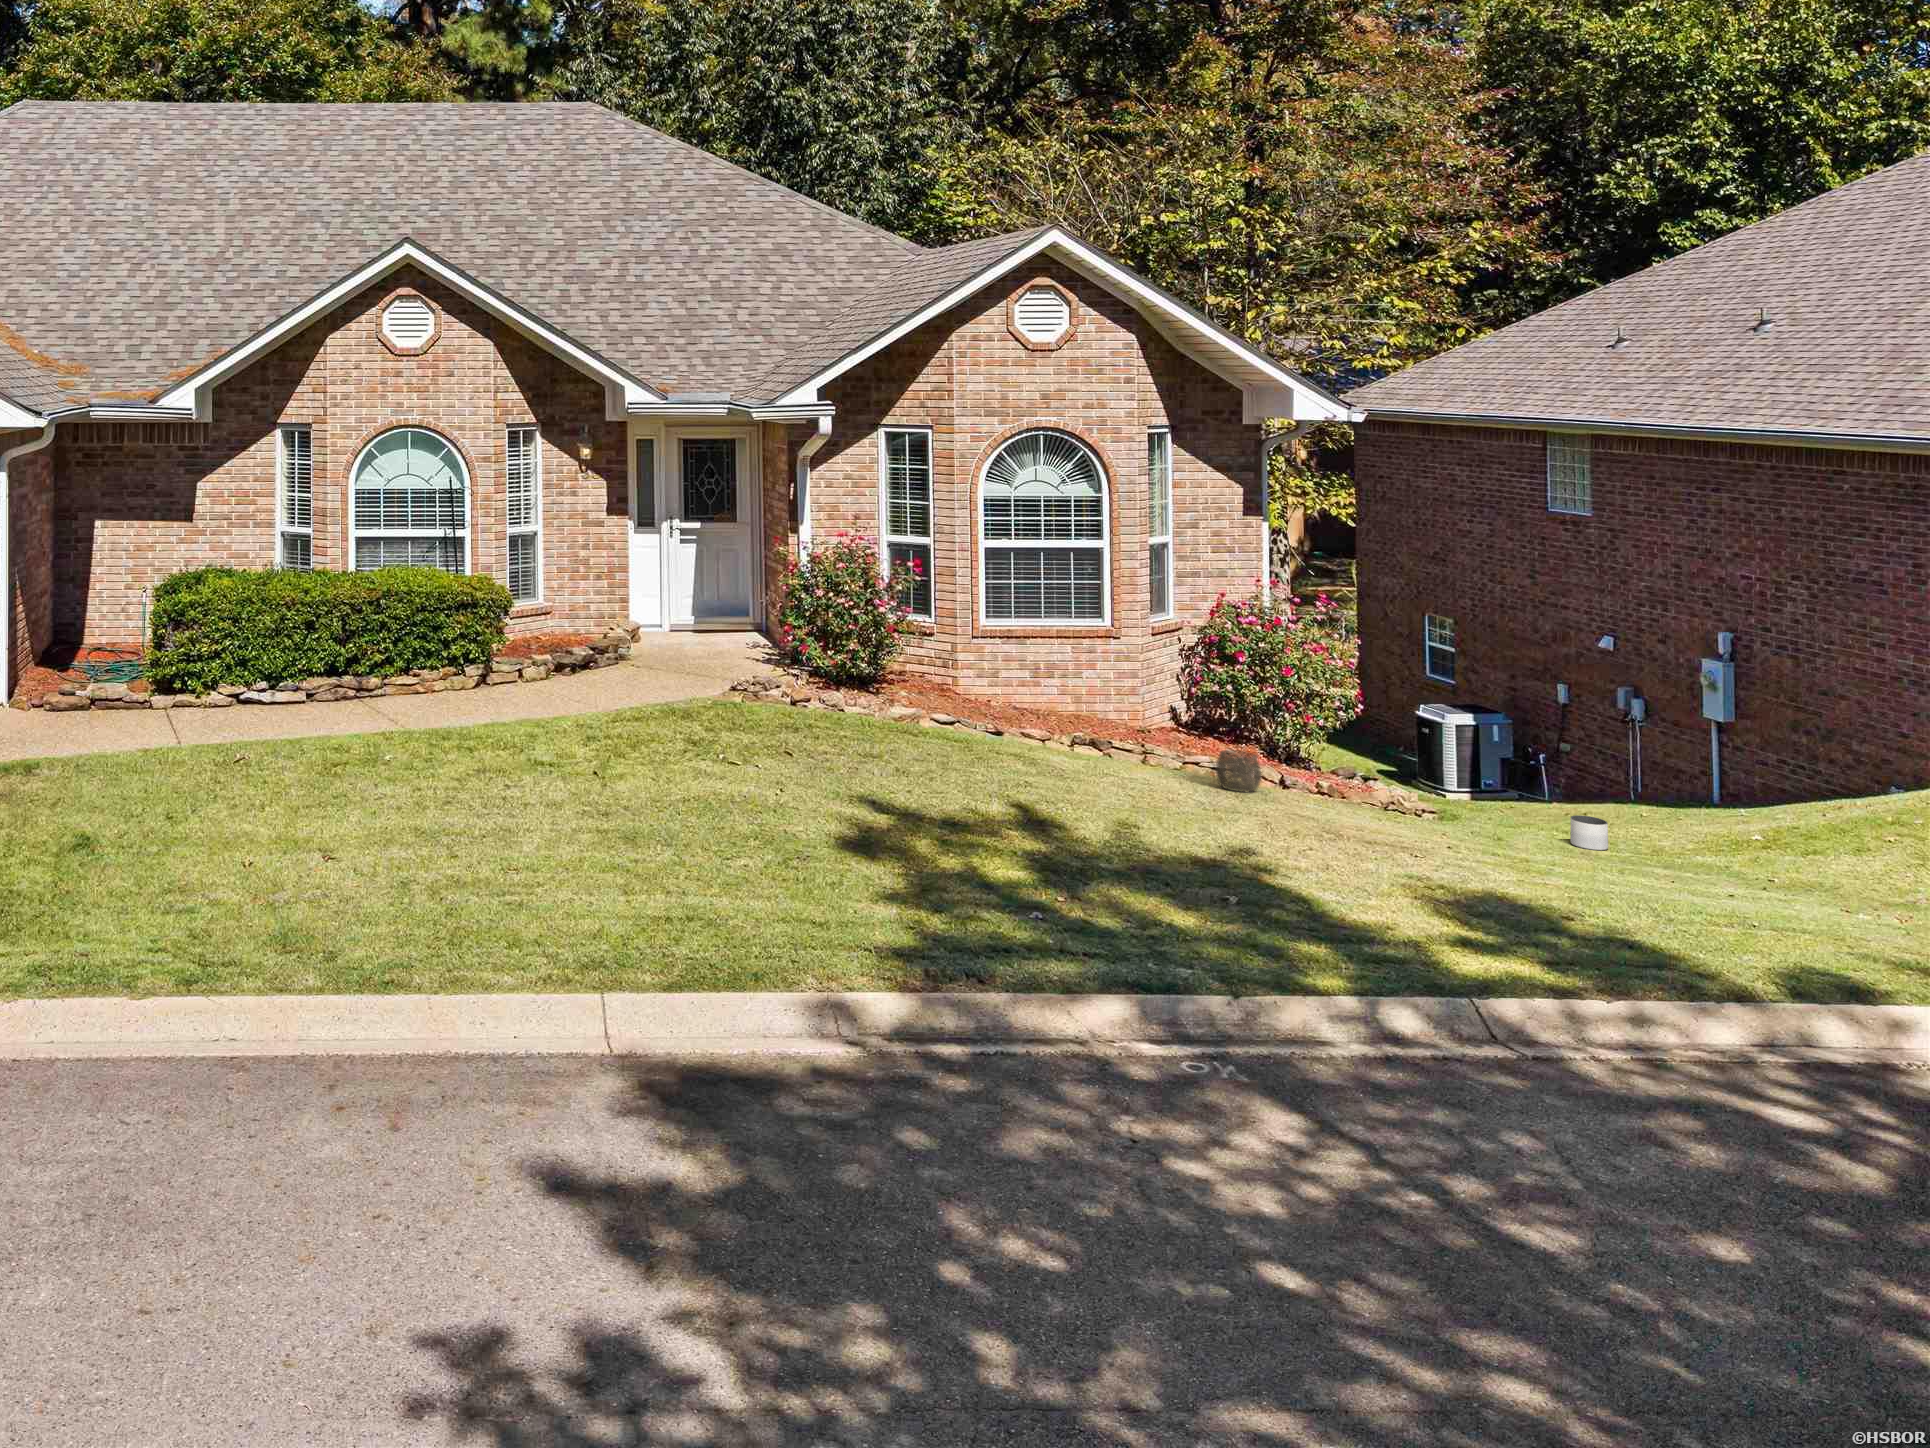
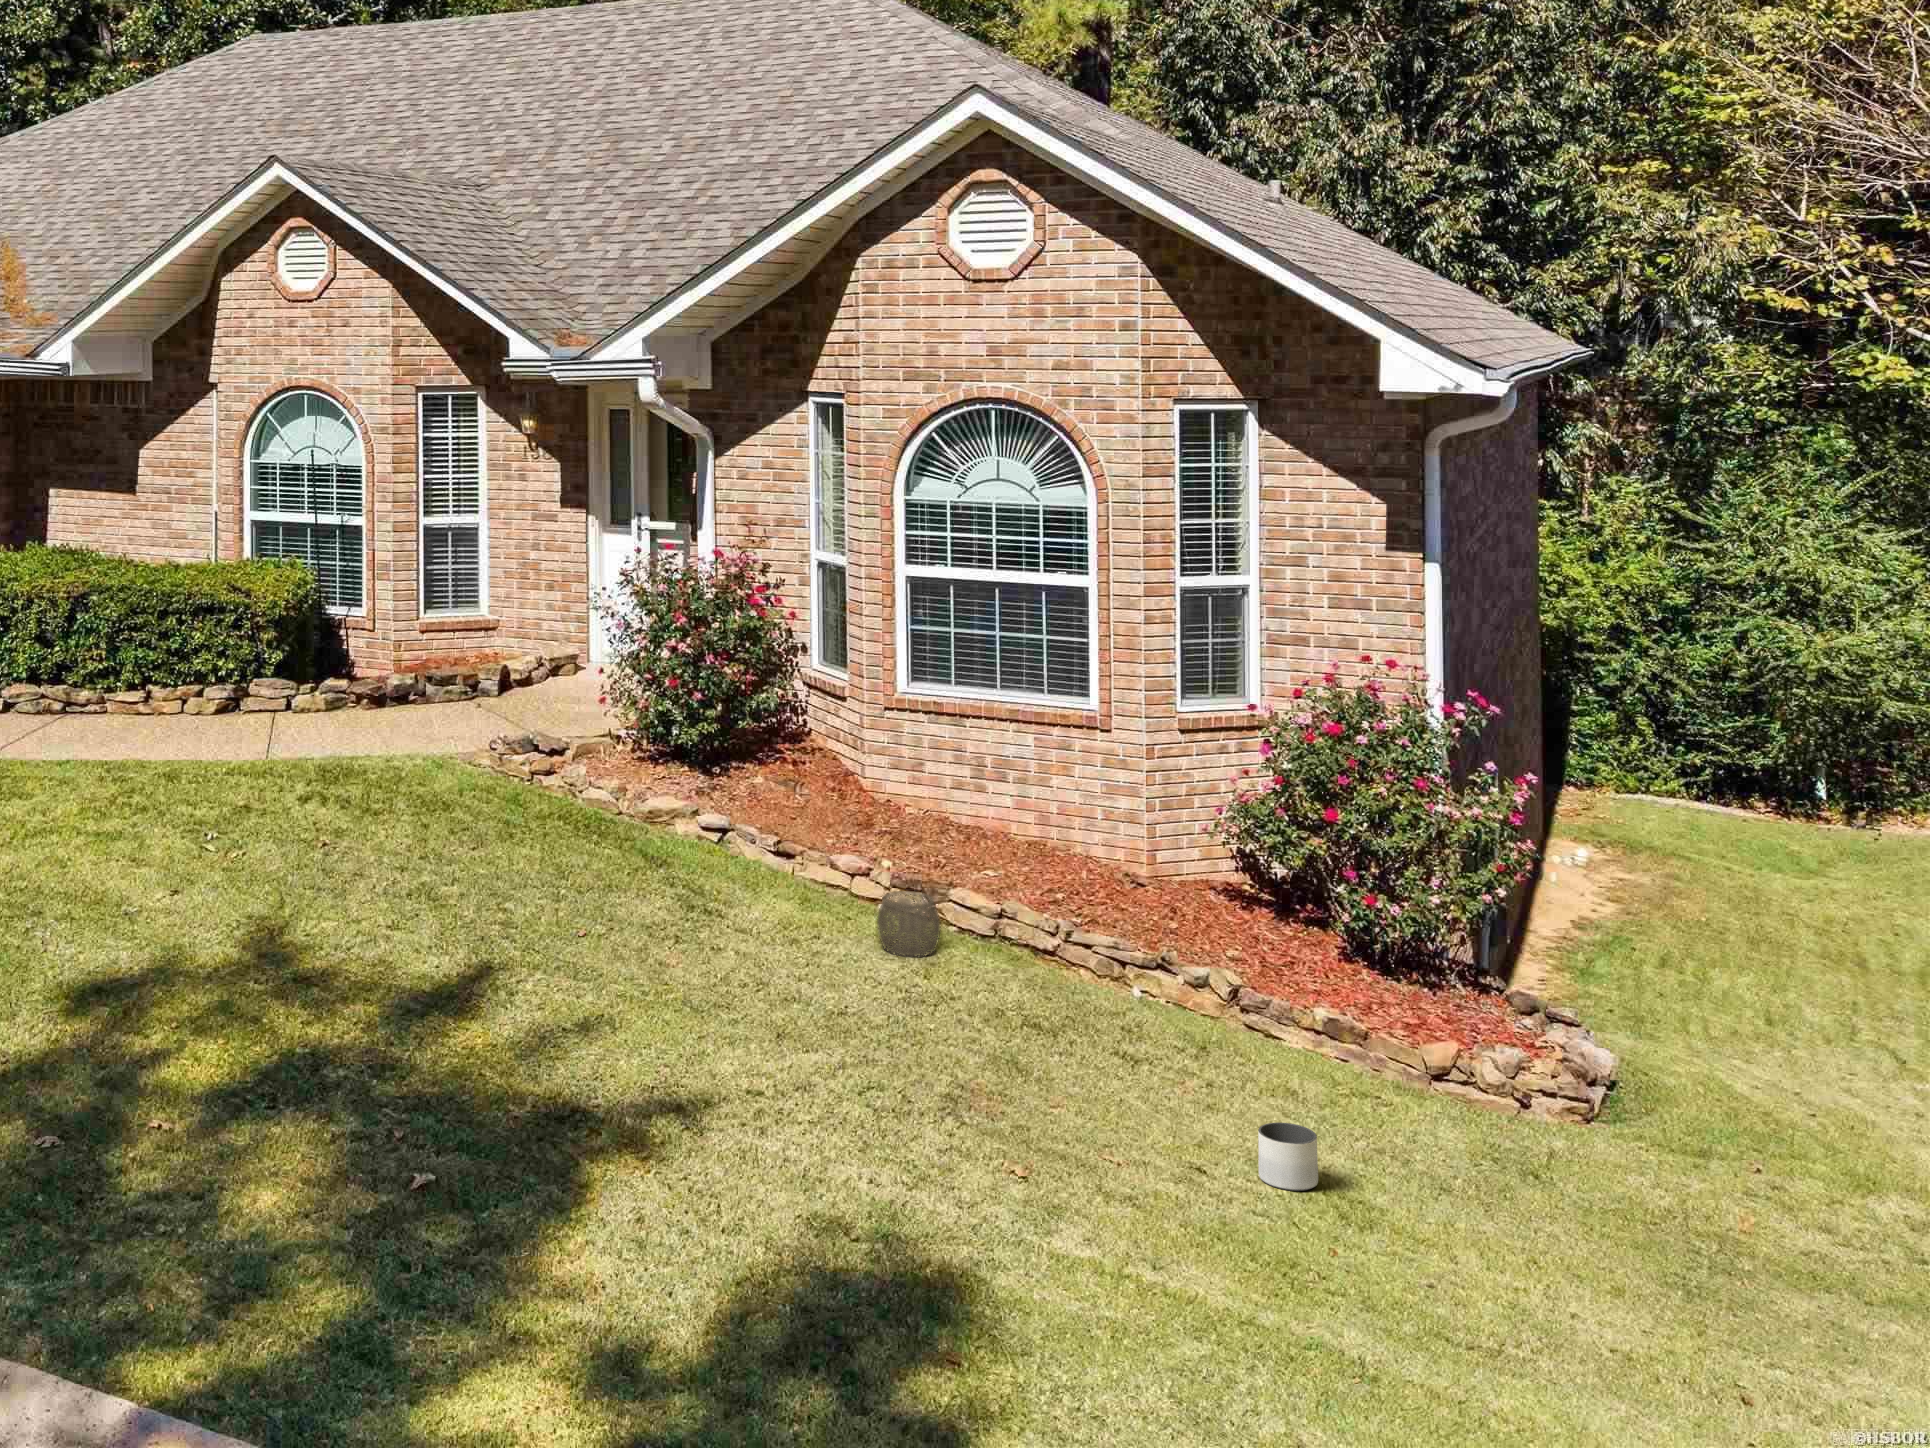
planter: present [1570,815,1608,851] -> present [1258,1122,1318,1191]

